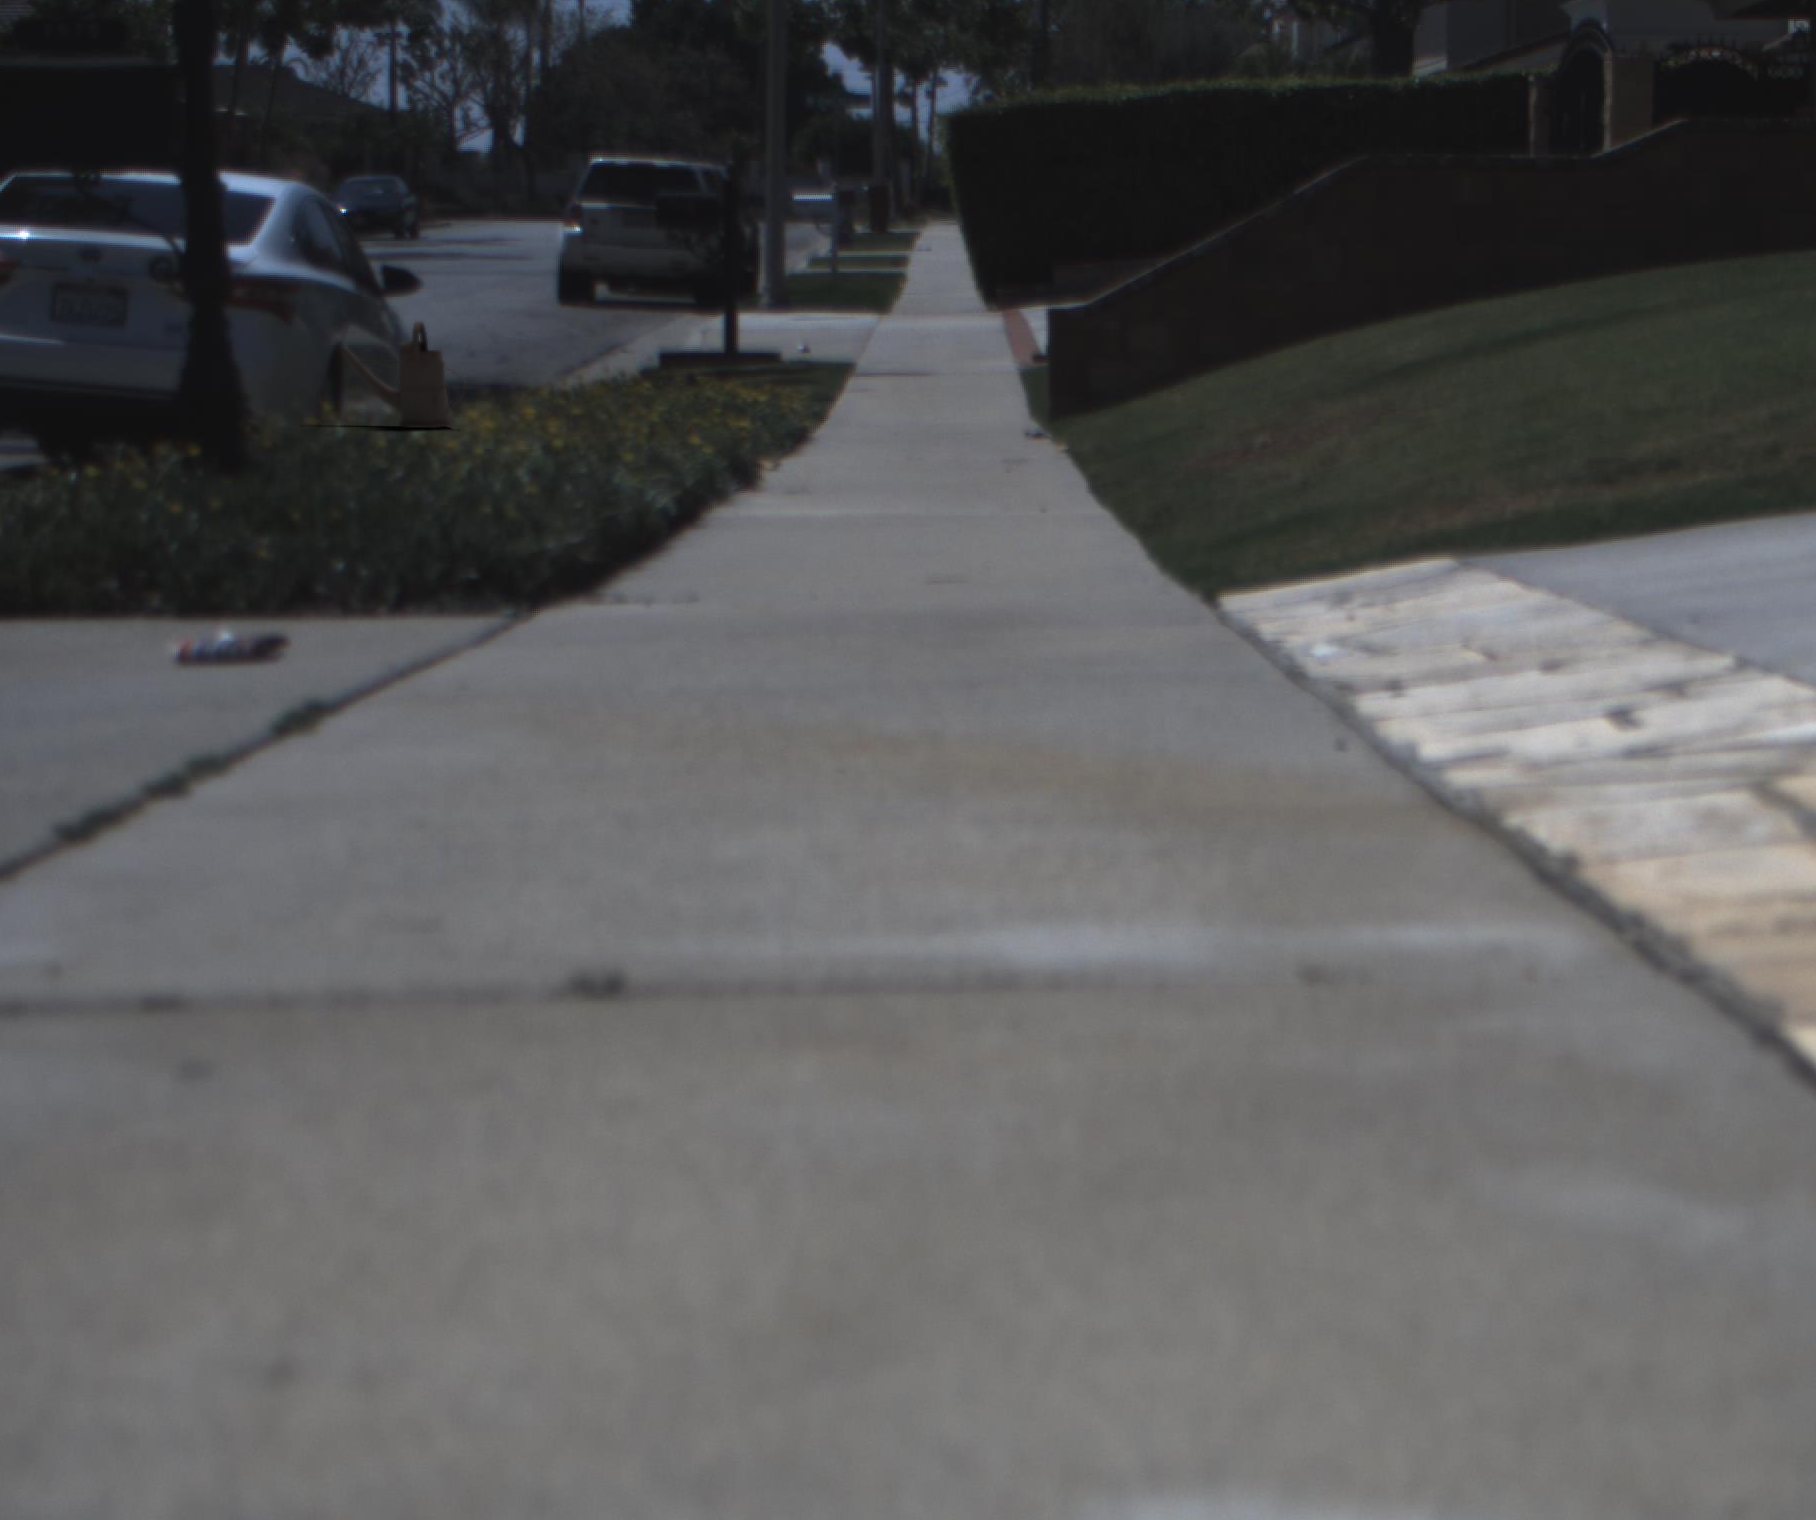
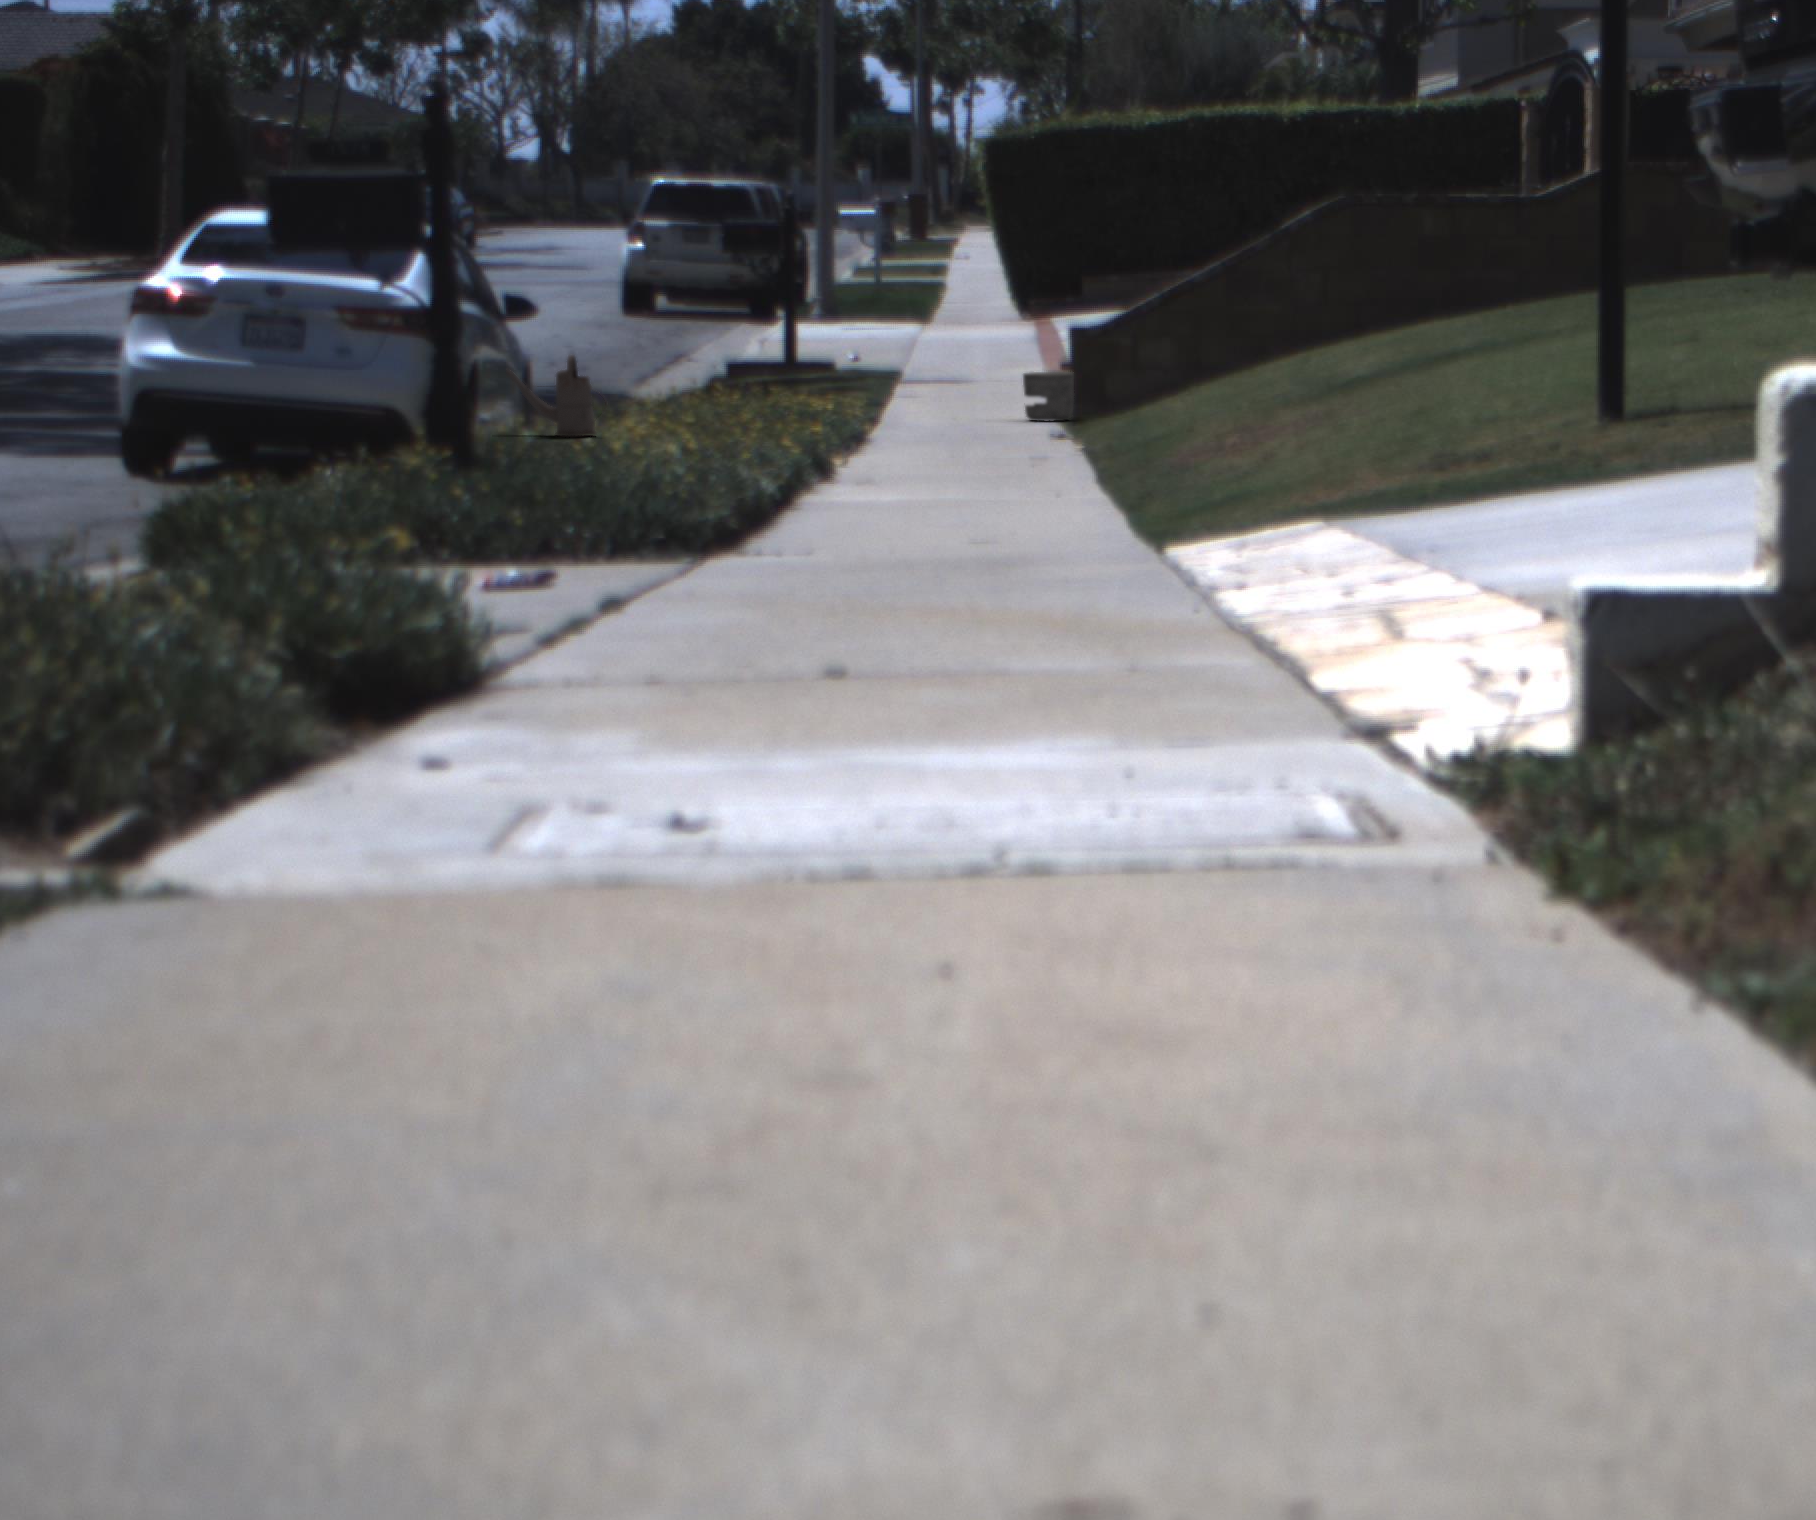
planter: none [992,361,1051,419] -> present [1023,372,1074,422]

